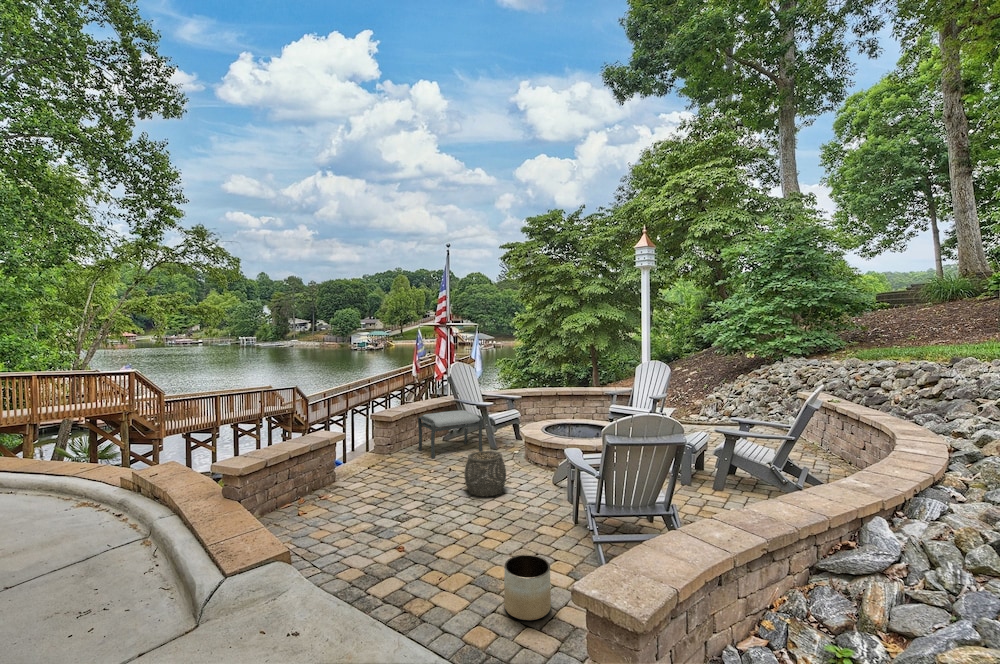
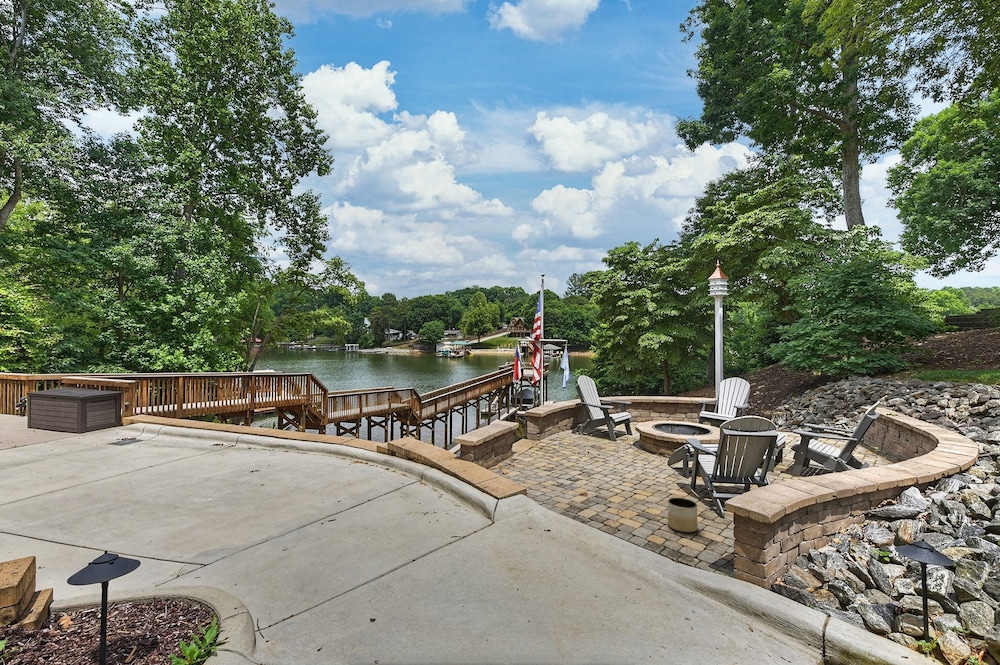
ottoman: present [418,410,483,459] -> none [554,412,603,446]
woven basket: present [464,451,506,497] -> none [605,440,636,472]

